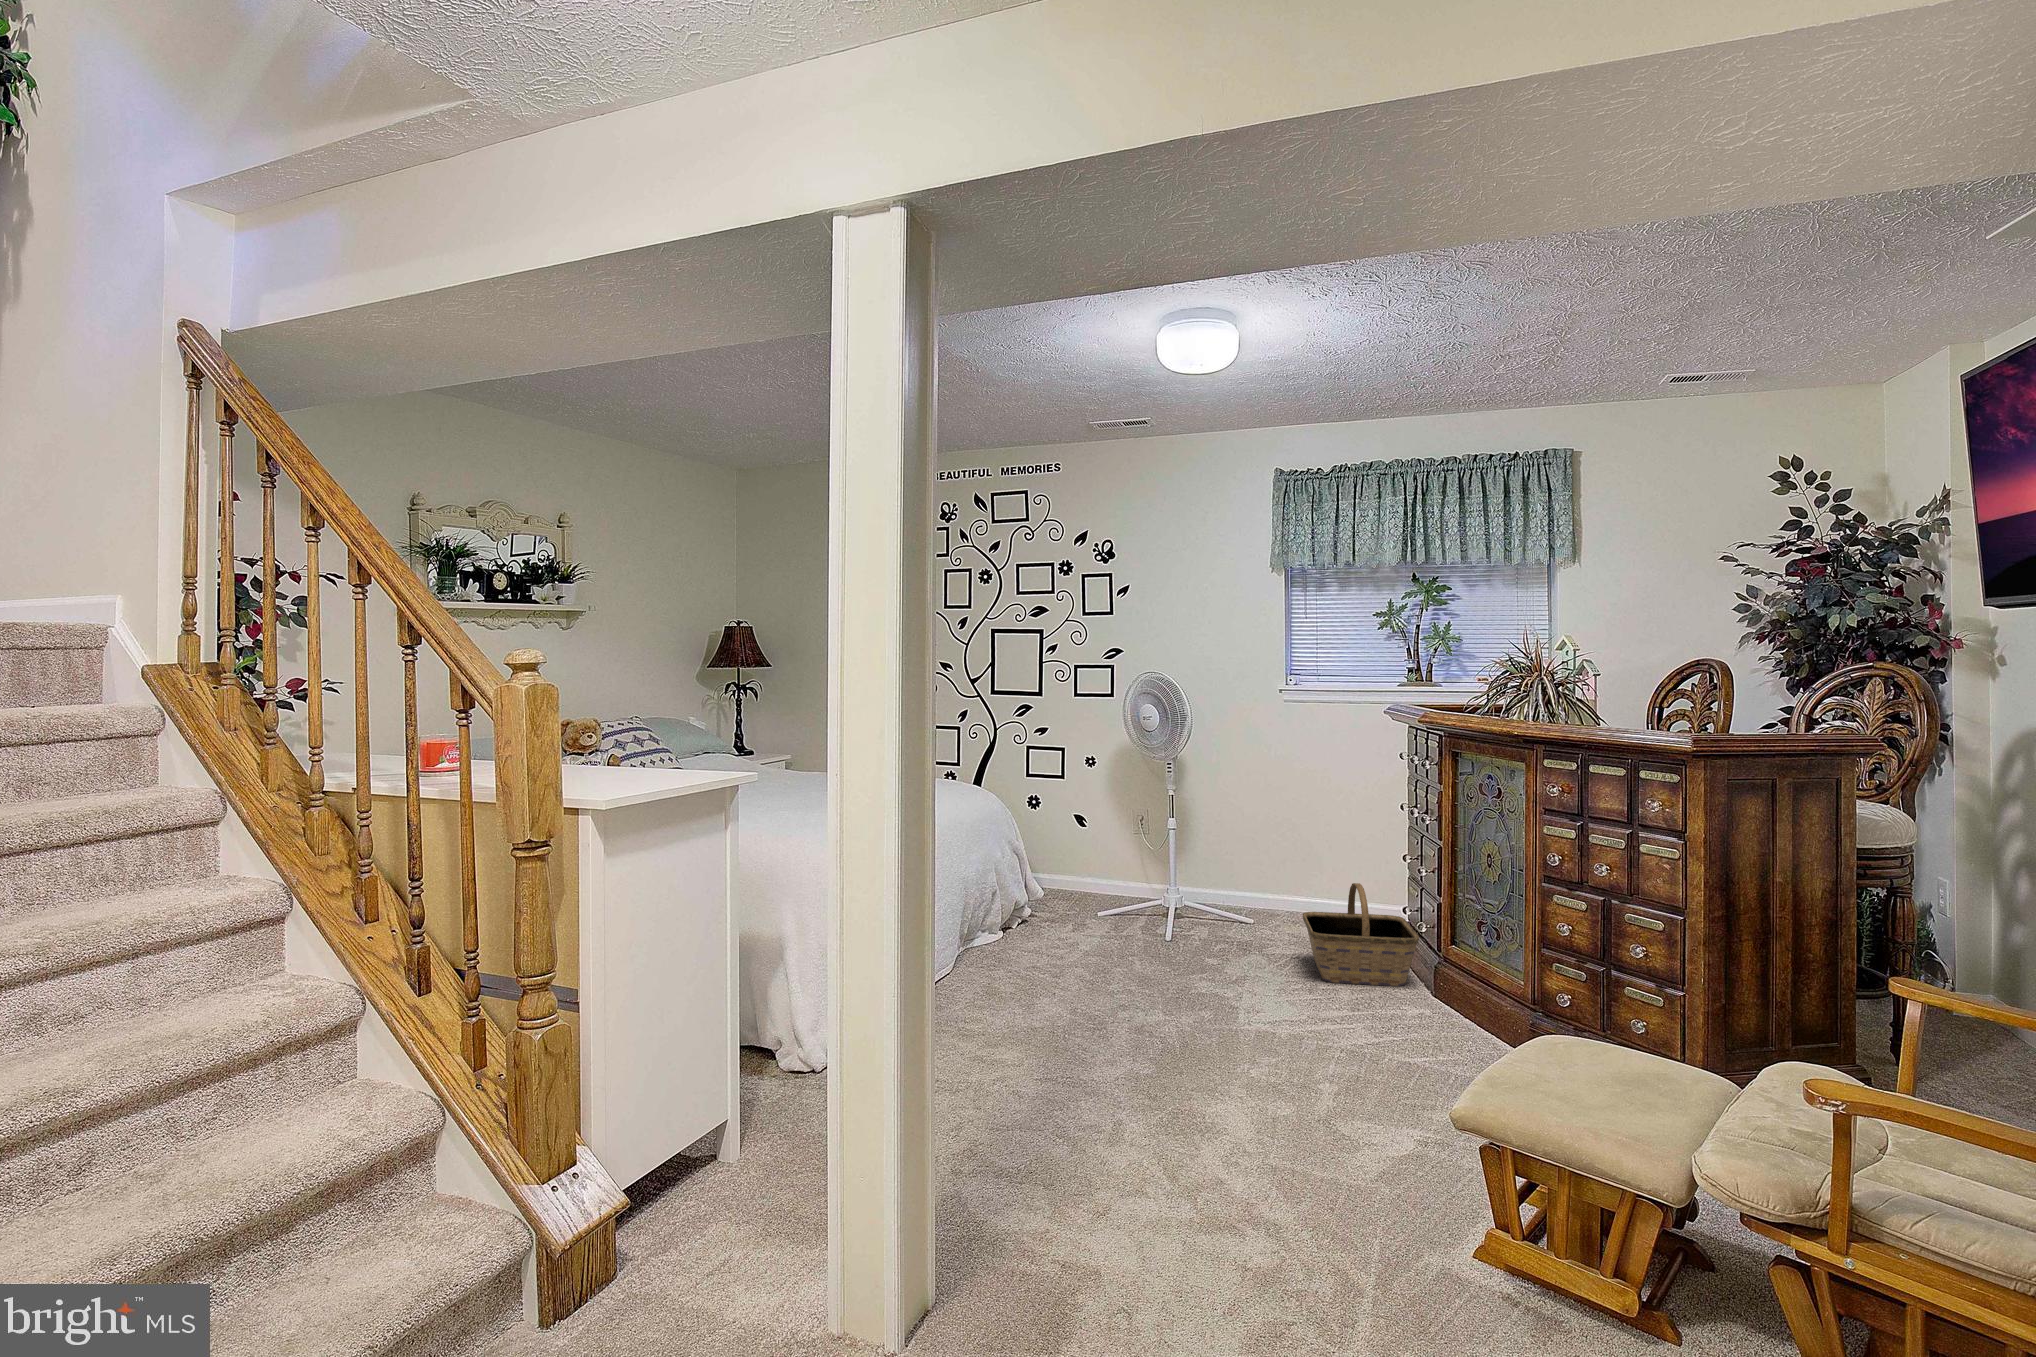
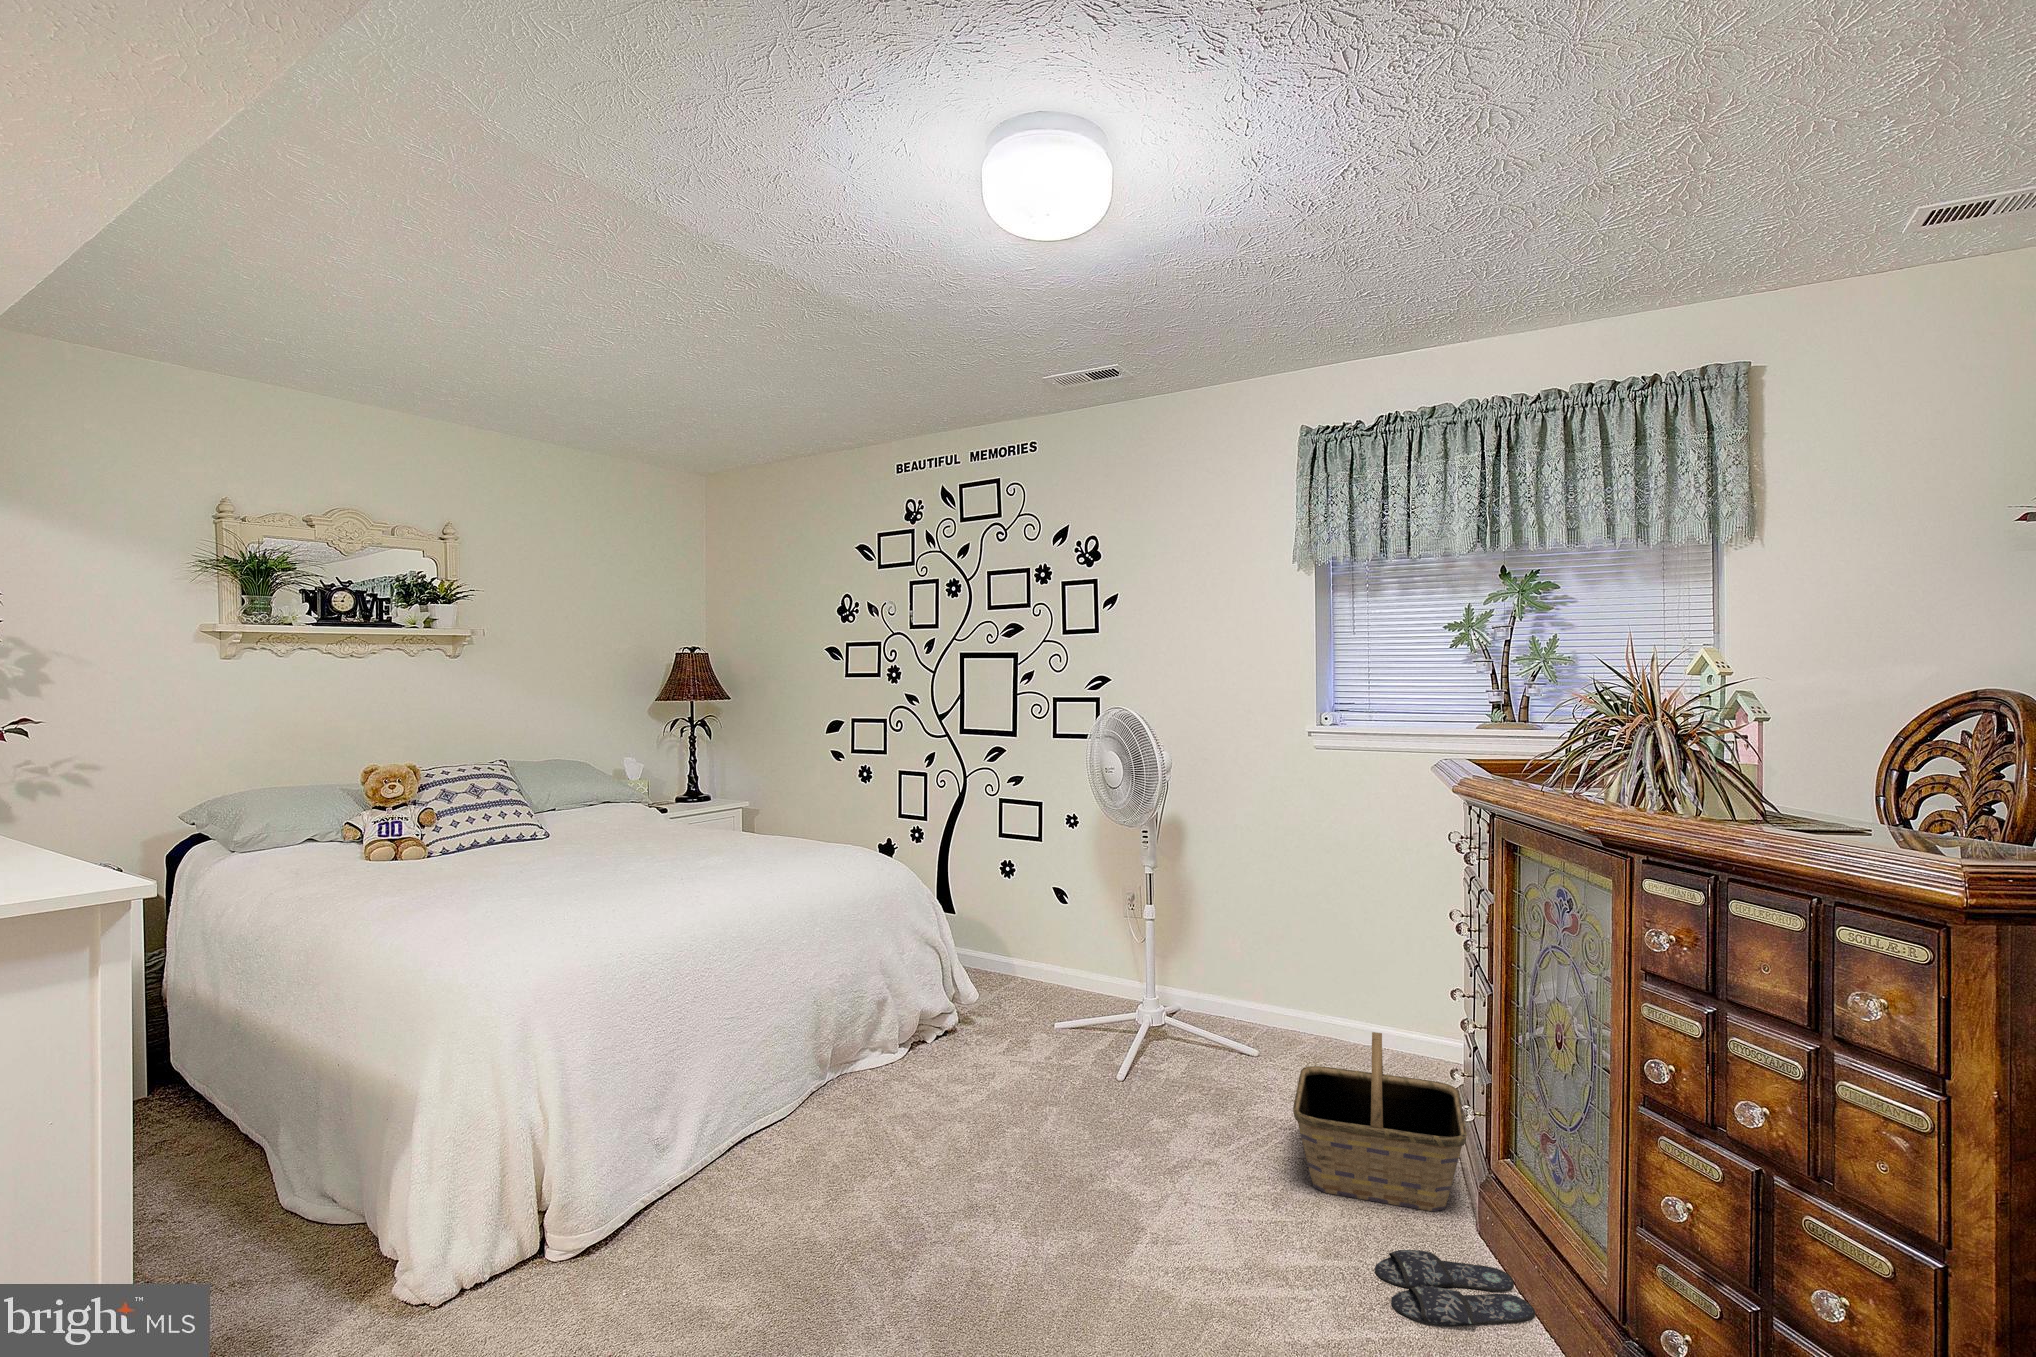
slippers: none [1378,1000,1473,1029] -> present [1375,1250,1535,1327]

